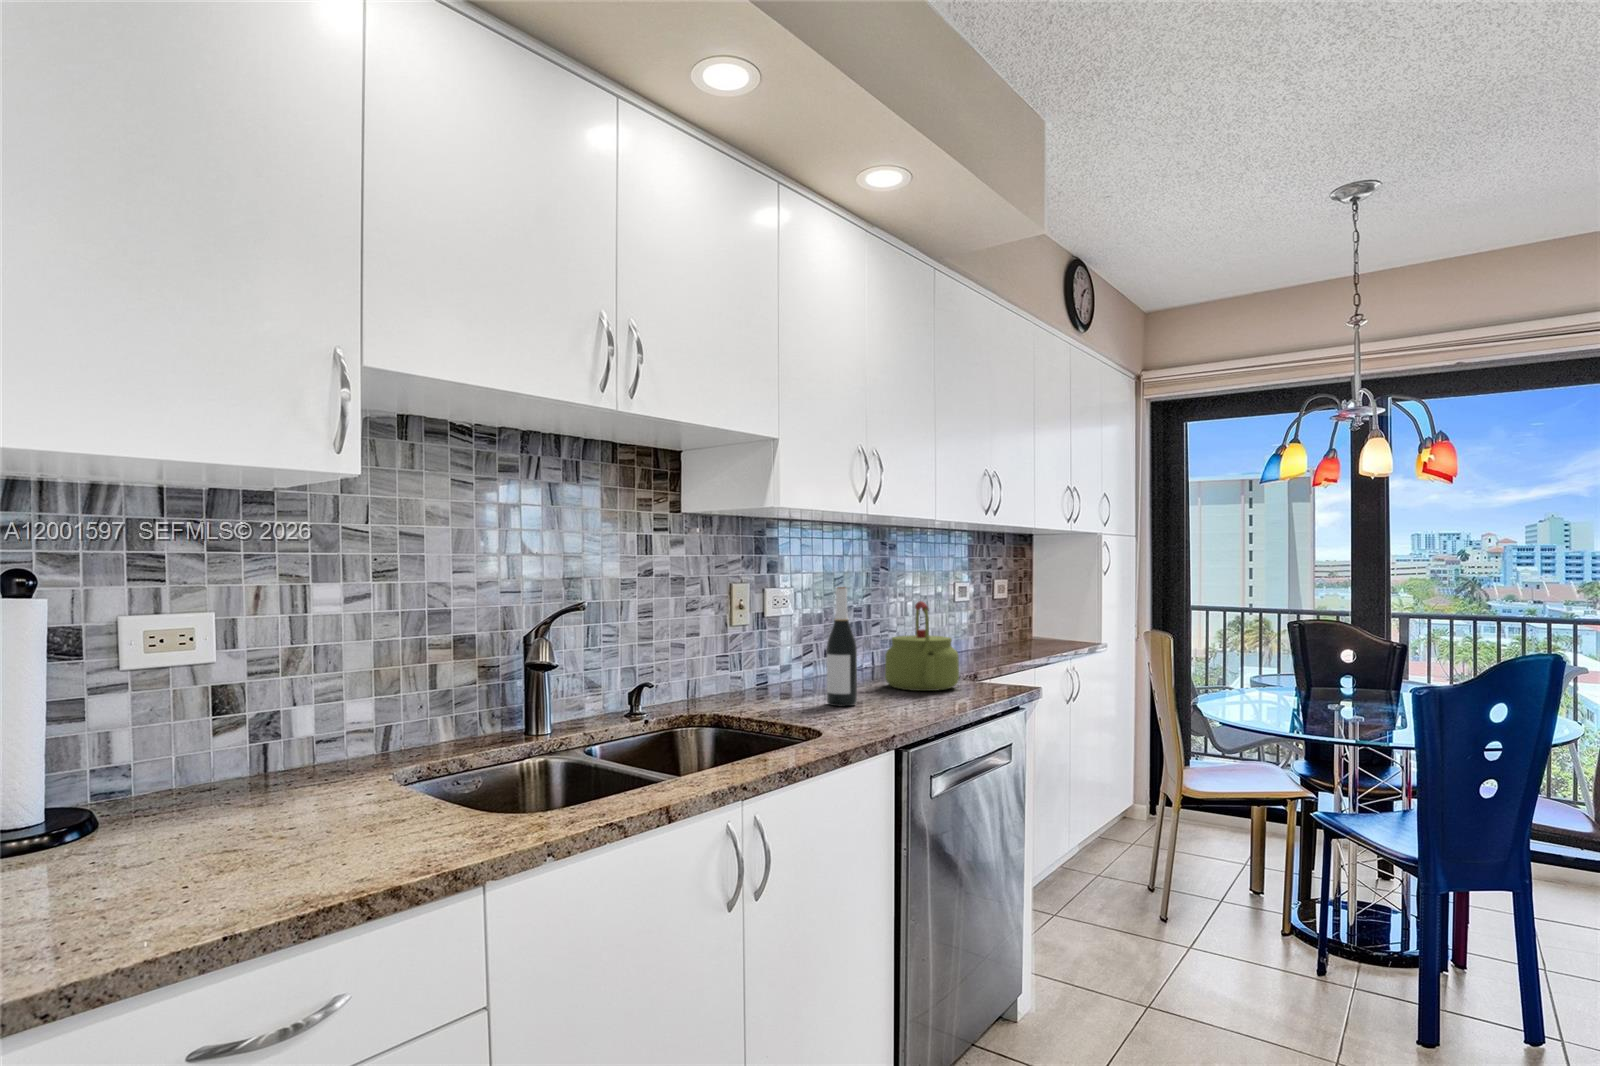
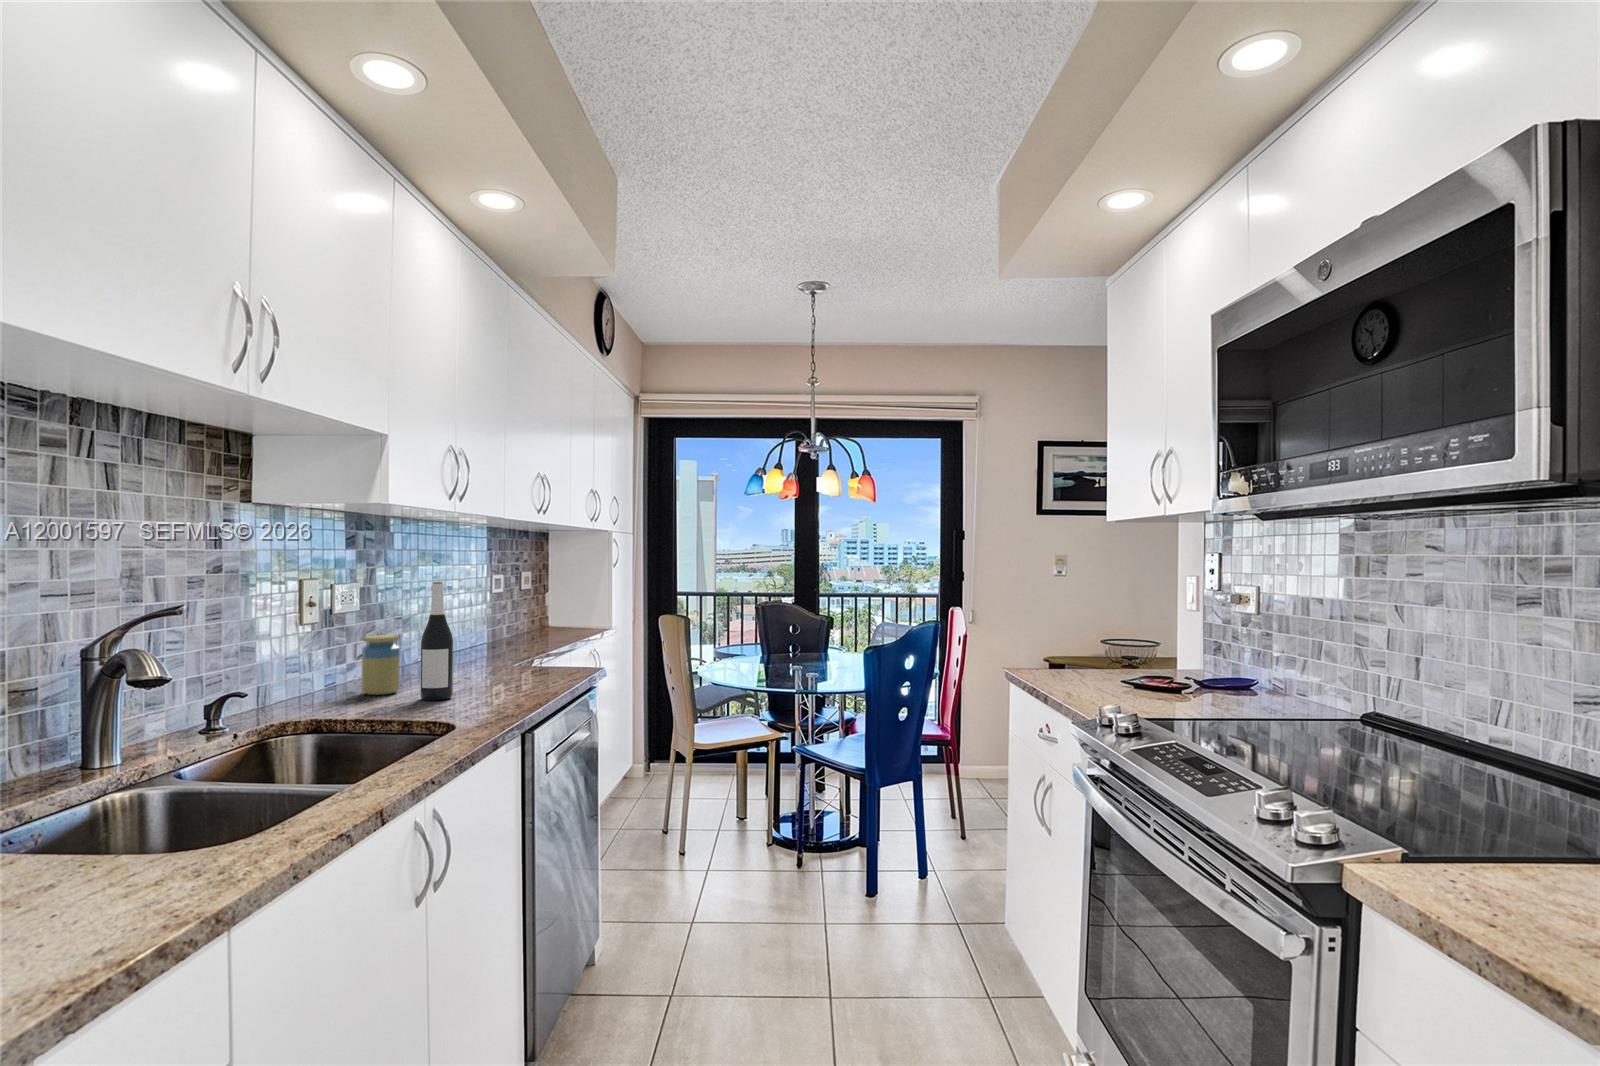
kettle: present [885,601,959,691] -> none [460,594,534,680]
jar: none [785,638,816,696] -> present [362,635,400,695]

